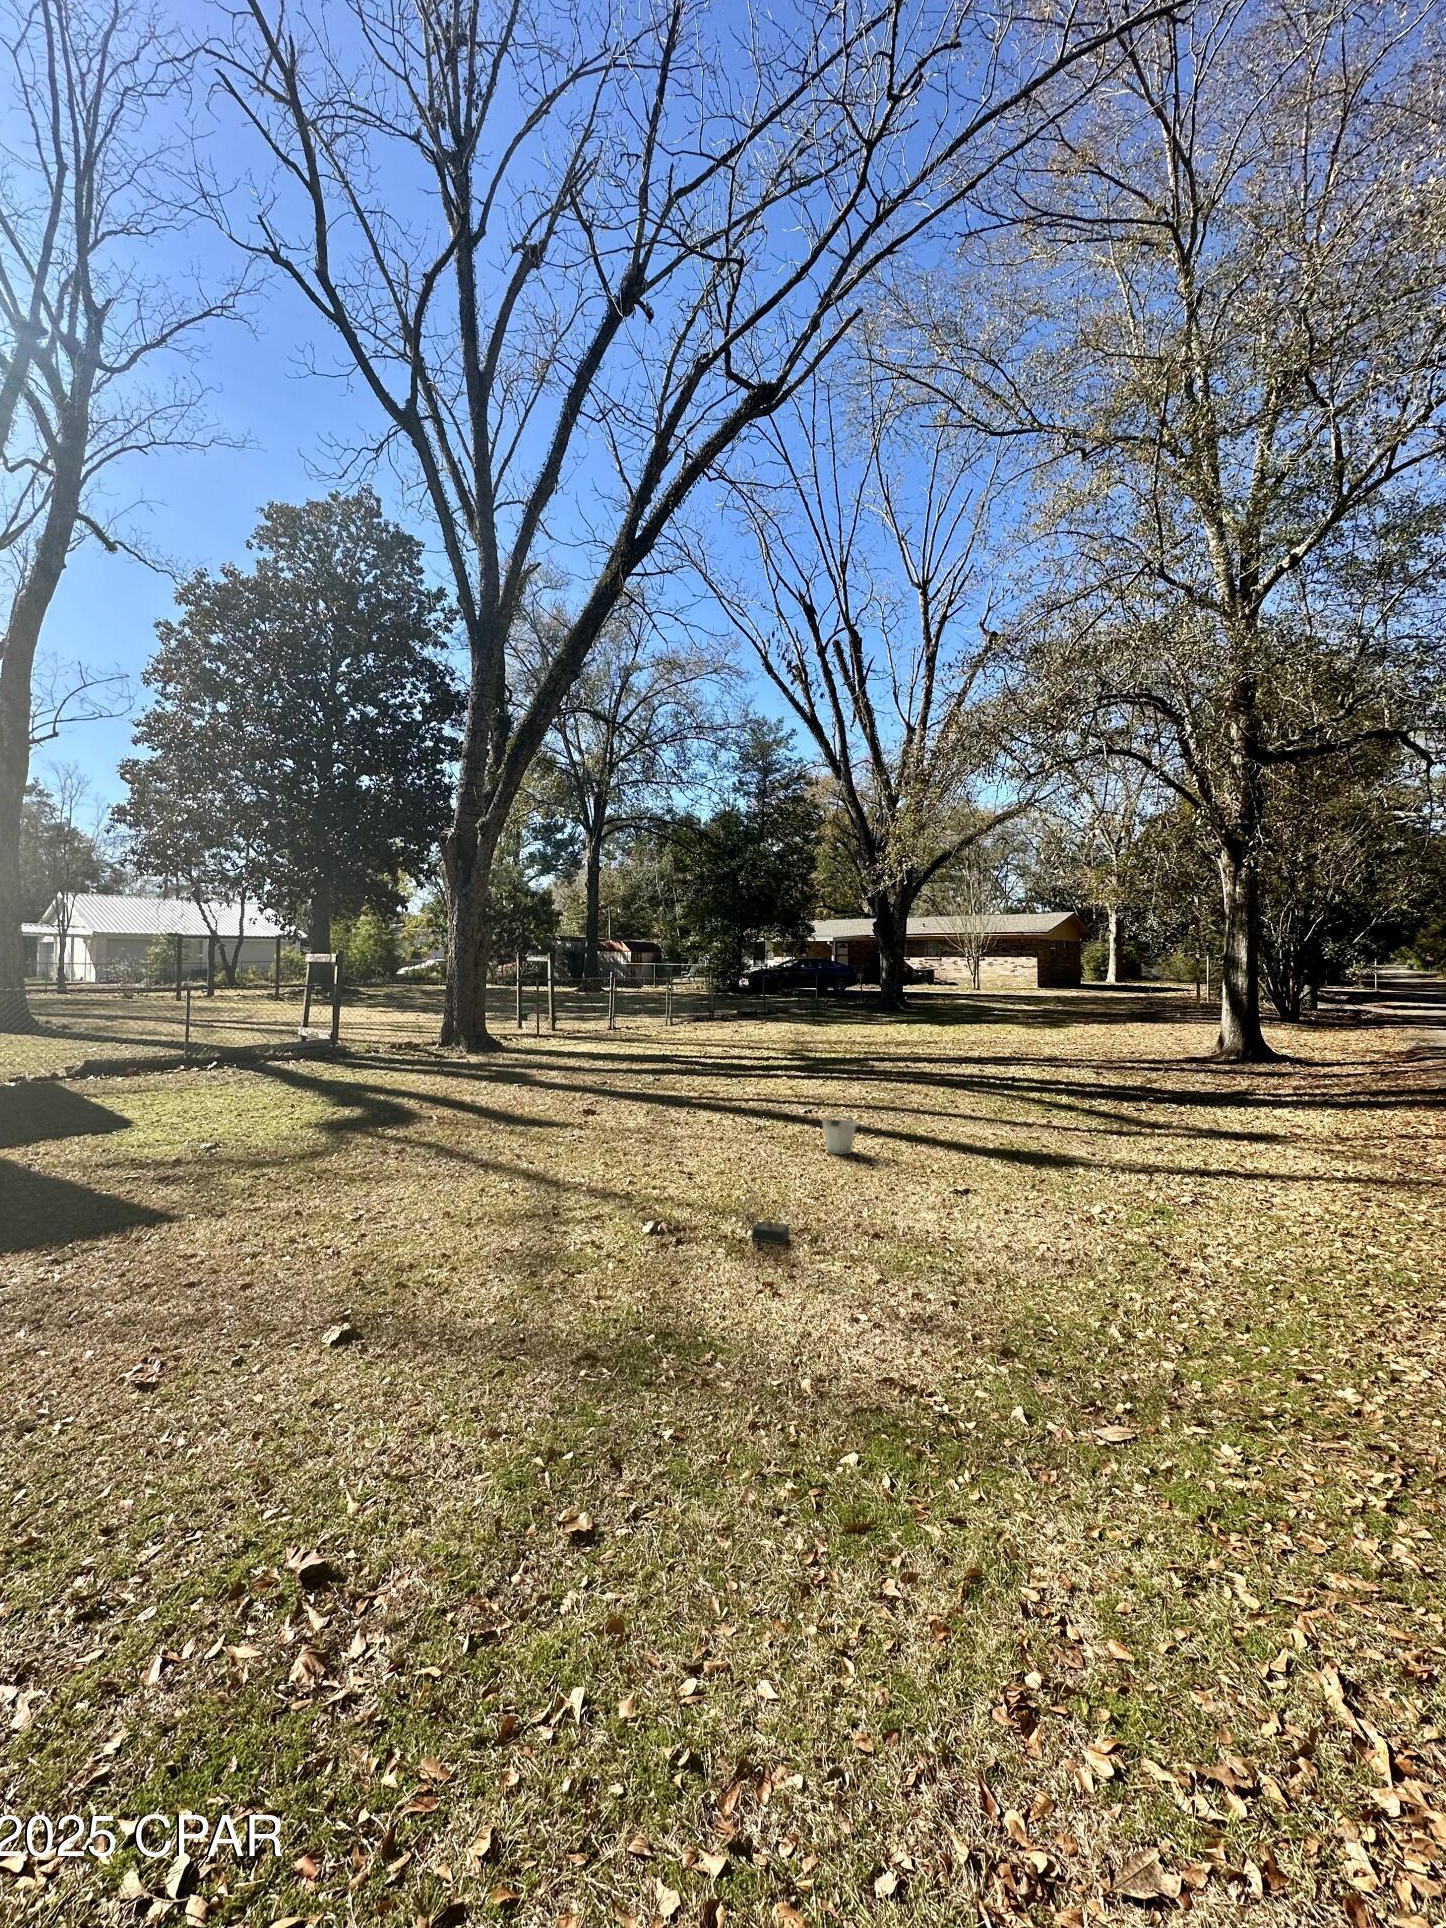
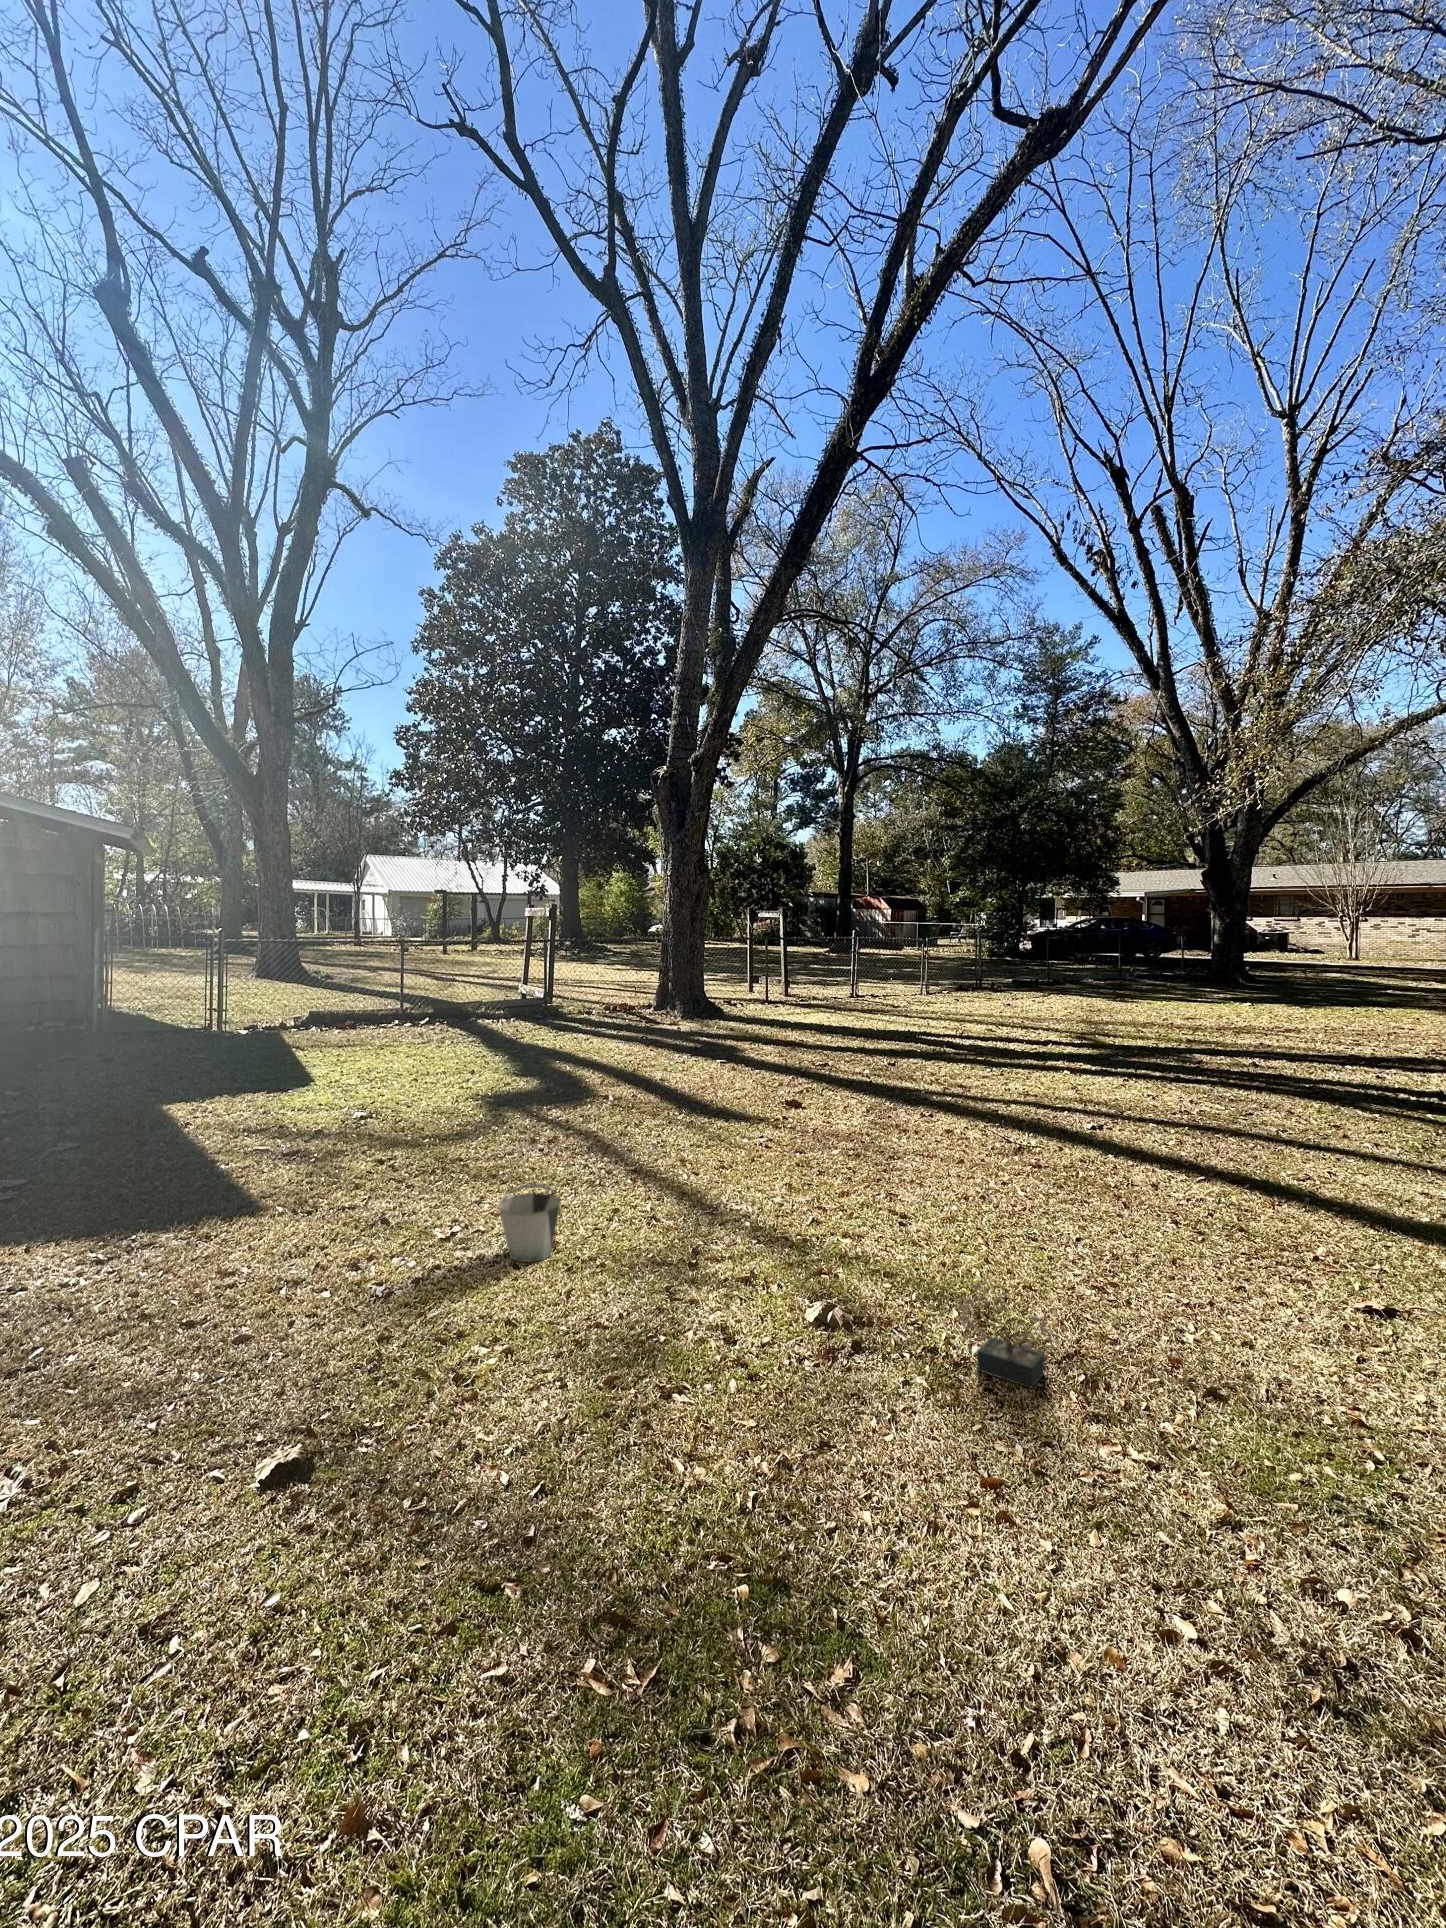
bucket: present [822,1114,856,1154] -> present [499,1184,561,1262]

